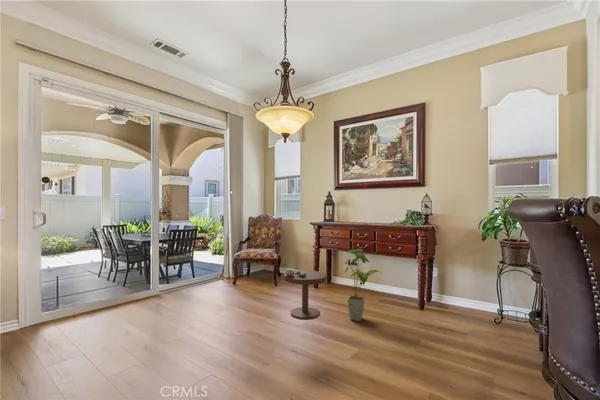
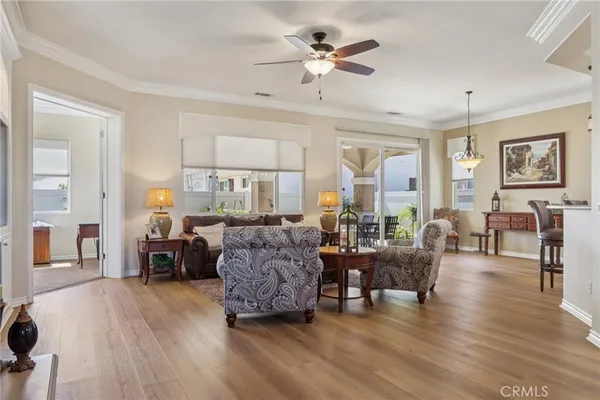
house plant: present [345,249,379,321] -> none [503,226,527,265]

